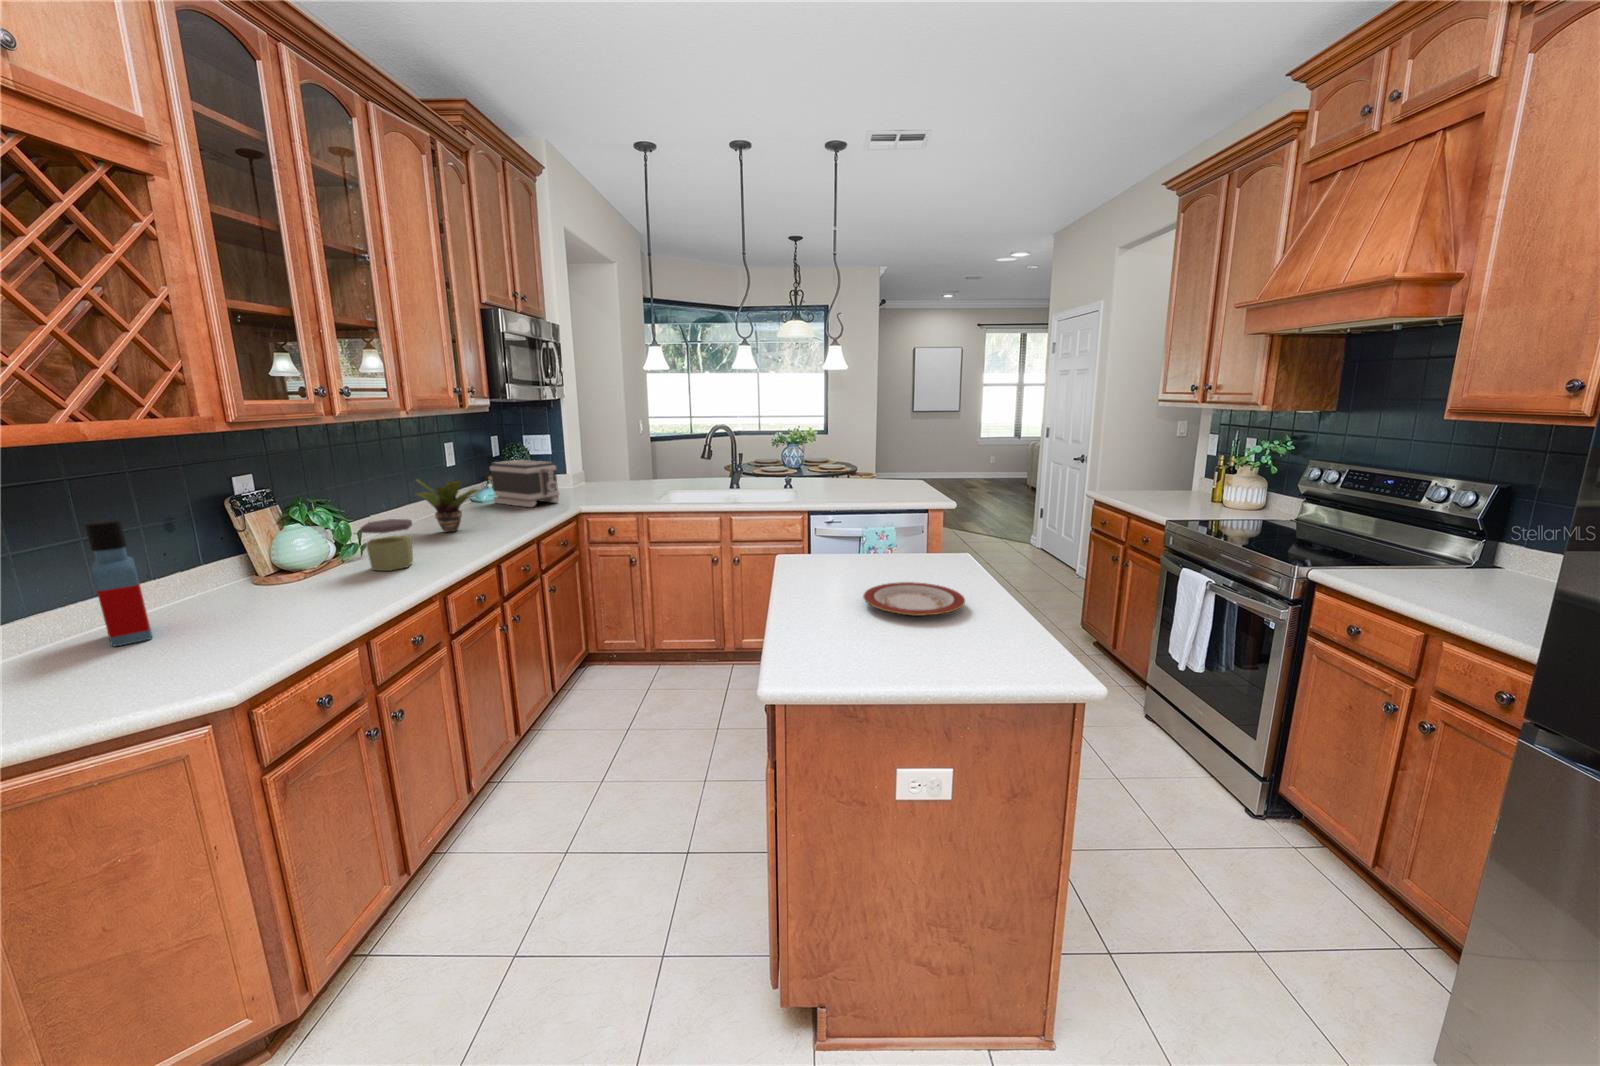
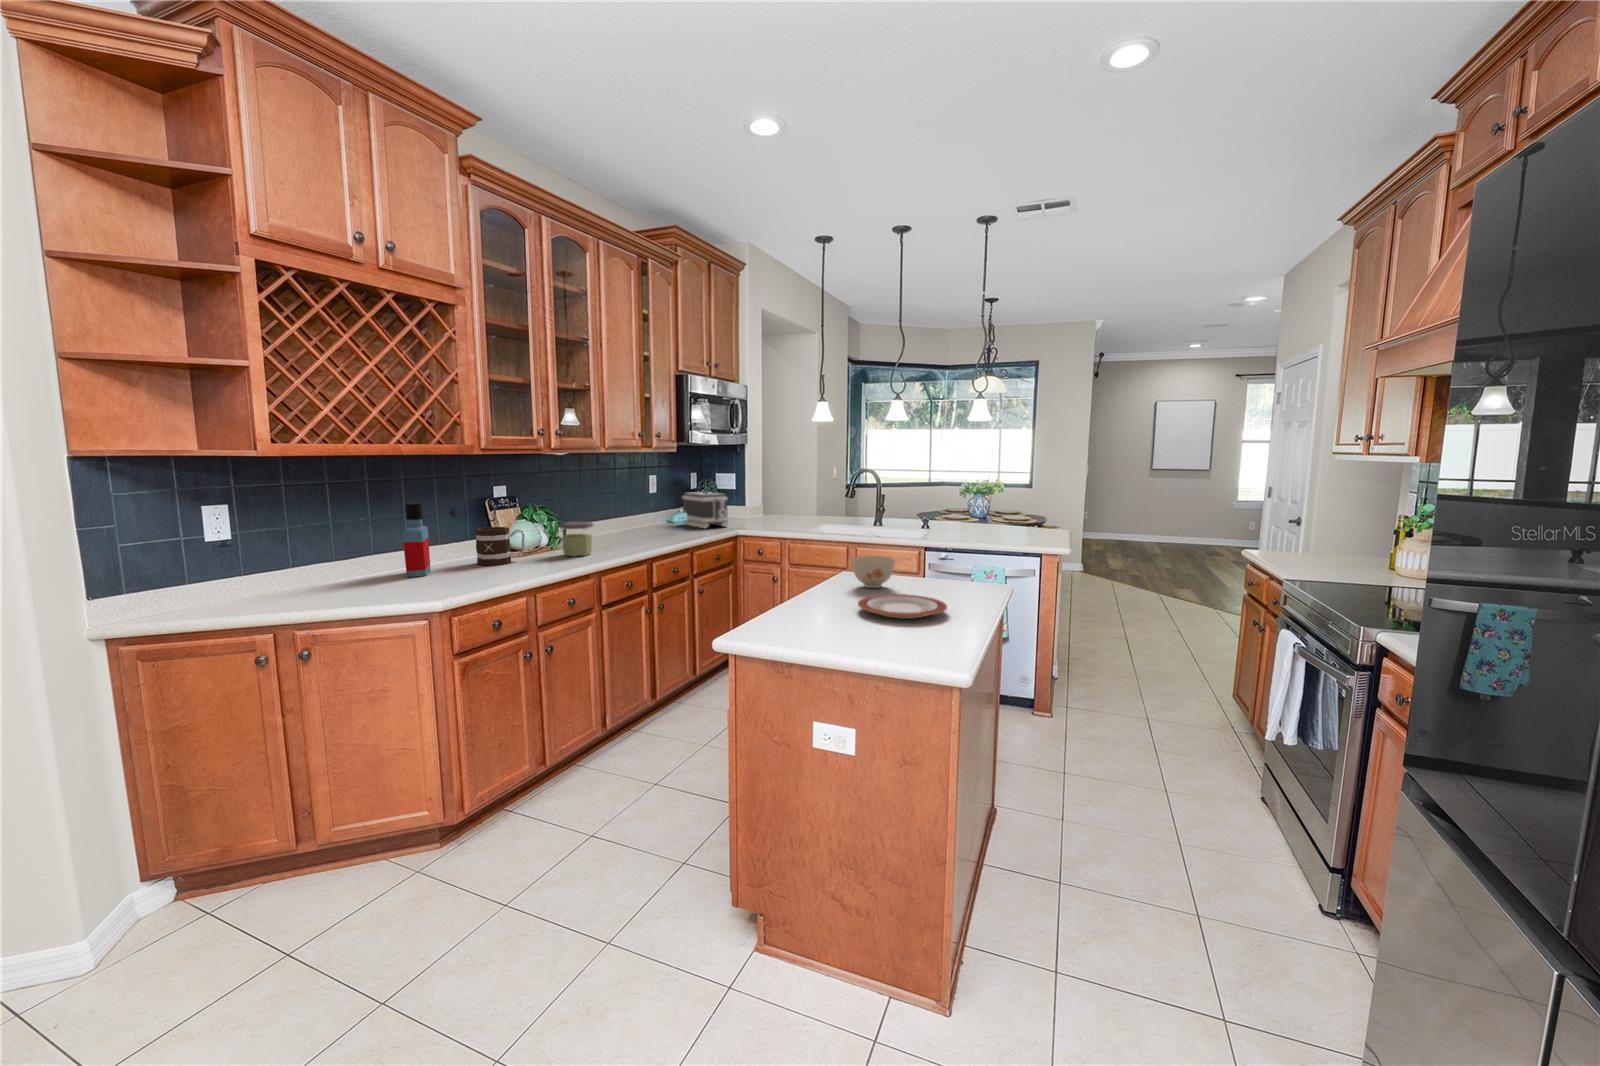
potted plant: present [416,479,478,532] -> none [614,498,659,539]
bowl: none [812,537,862,576] -> present [851,556,895,588]
mug: none [221,540,312,605] -> present [475,527,525,565]

